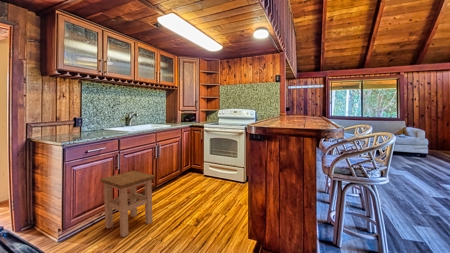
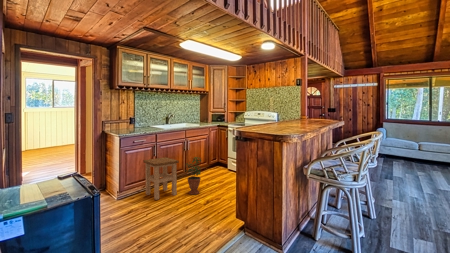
potted plant: none [162,165,185,219] -> present [186,157,201,194]

